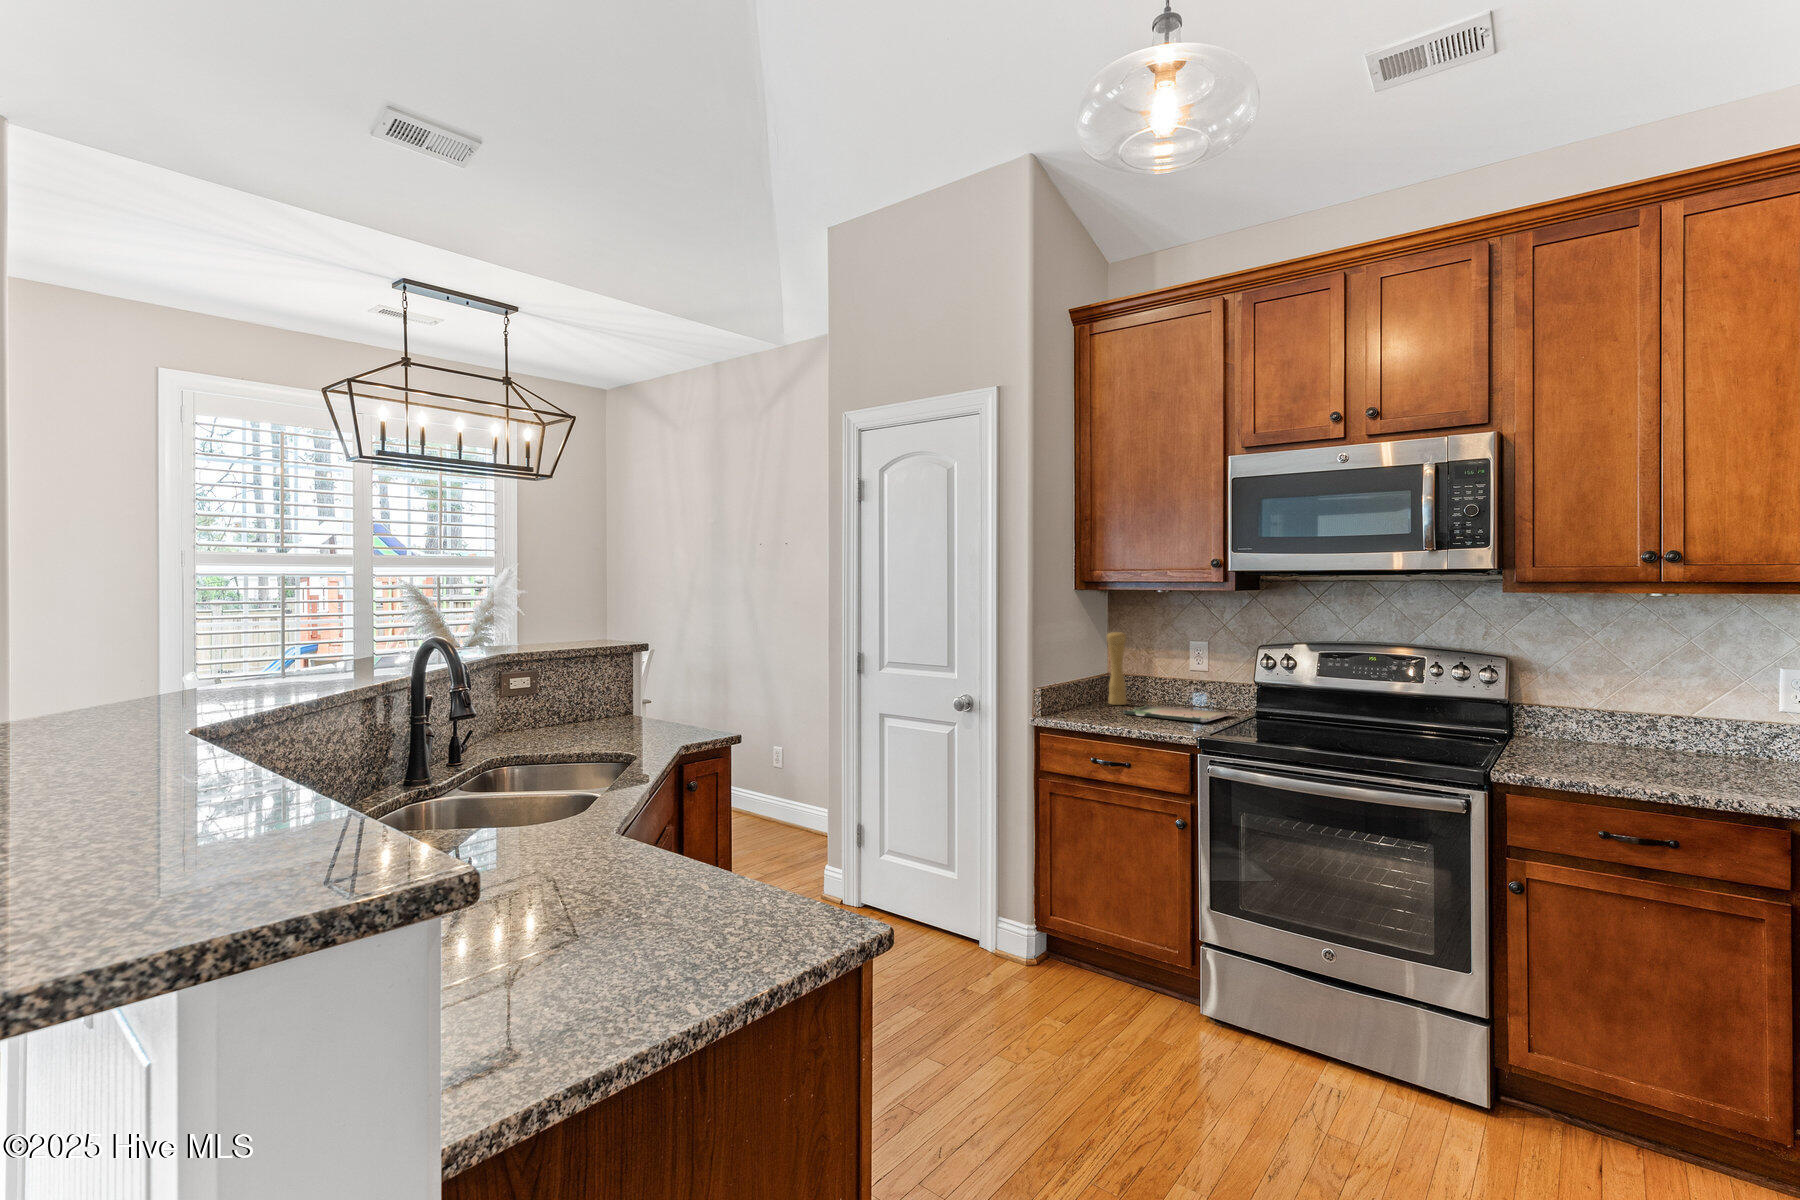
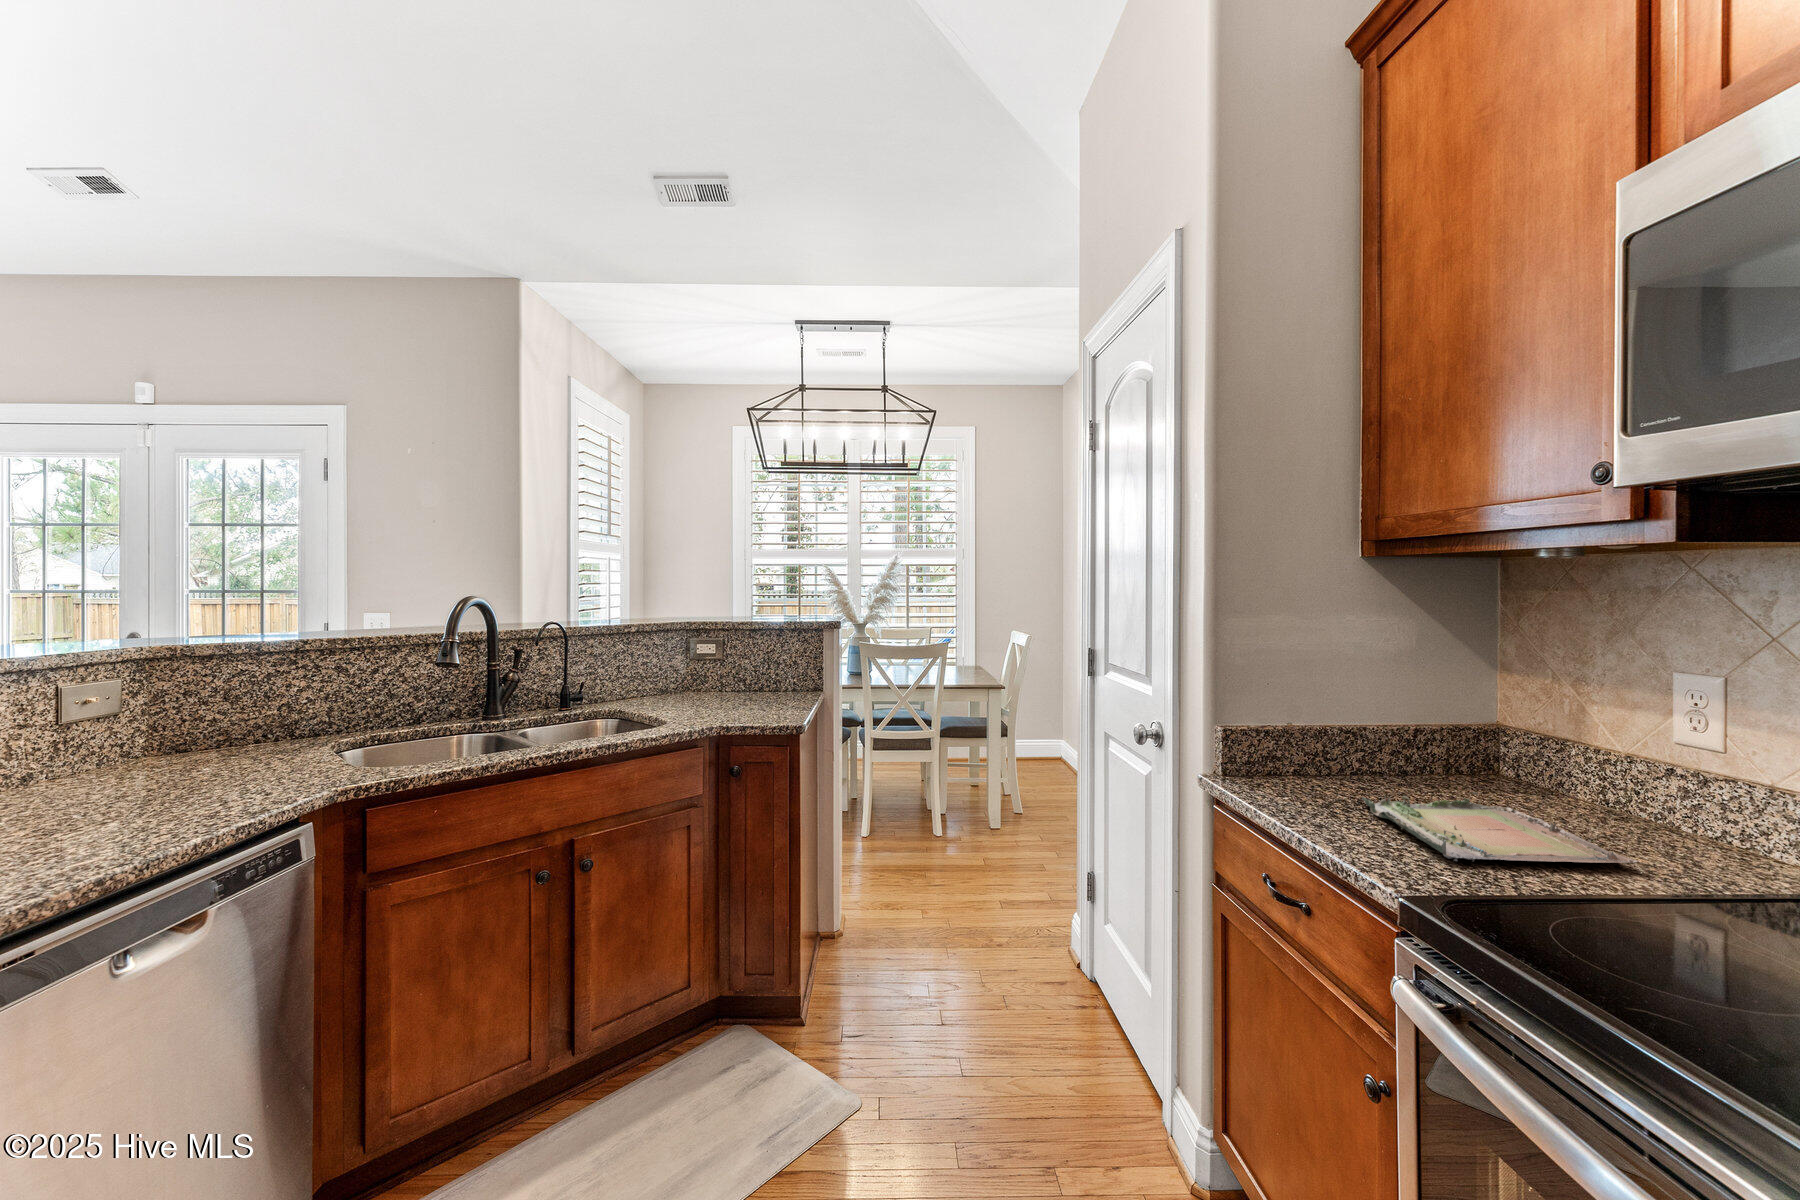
pepper mill: present [1107,632,1127,705] -> none [1424,632,1471,791]

